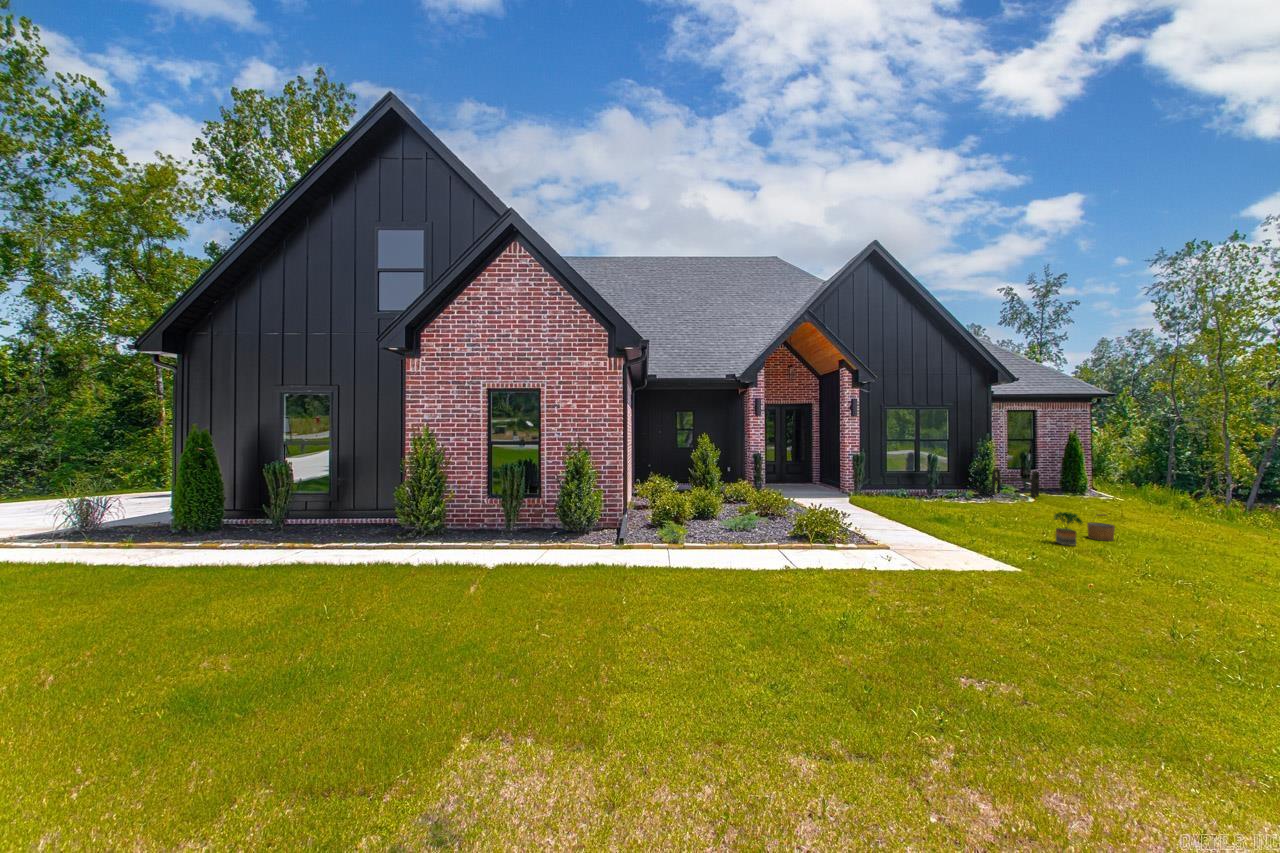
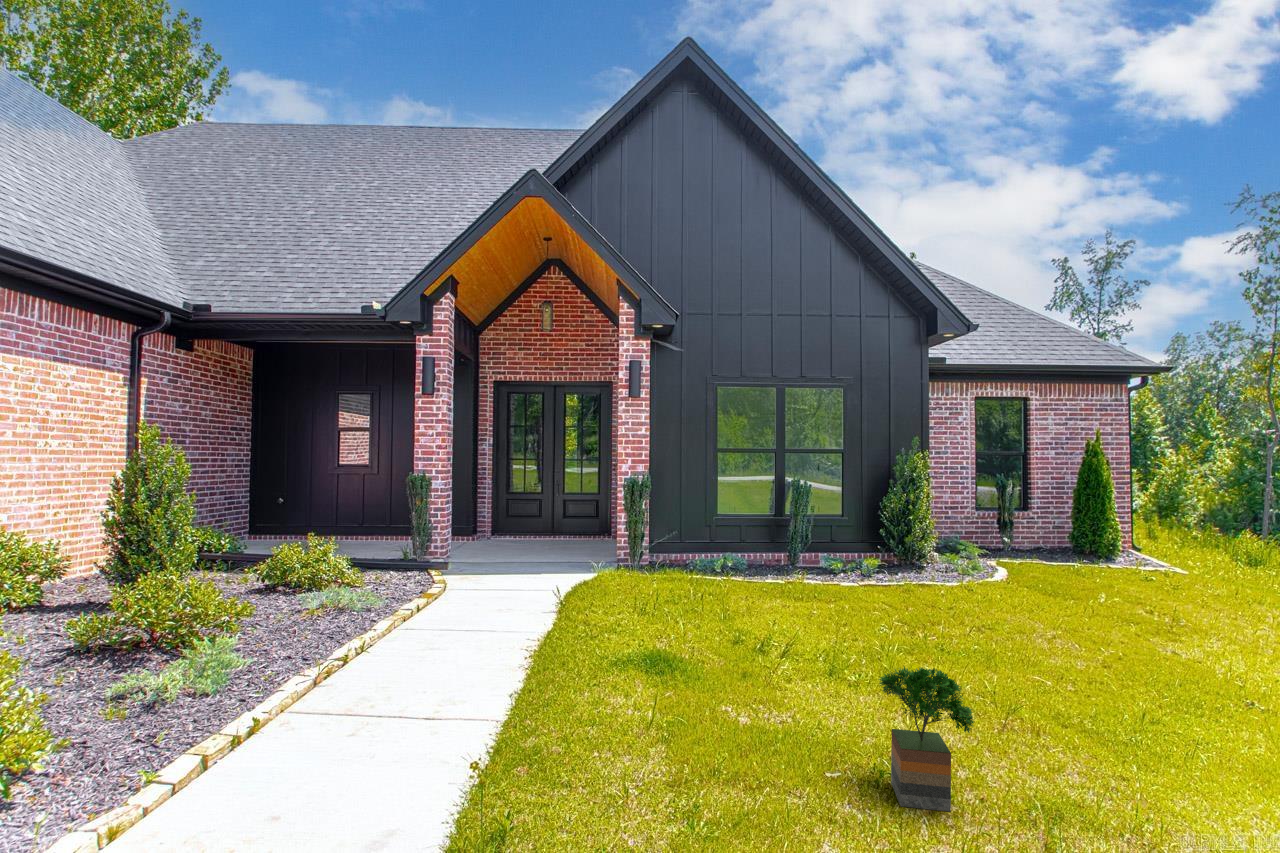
bench: present [992,469,1039,499] -> none [916,509,1010,575]
bucket: present [1088,514,1115,541] -> none [1025,668,1111,773]

